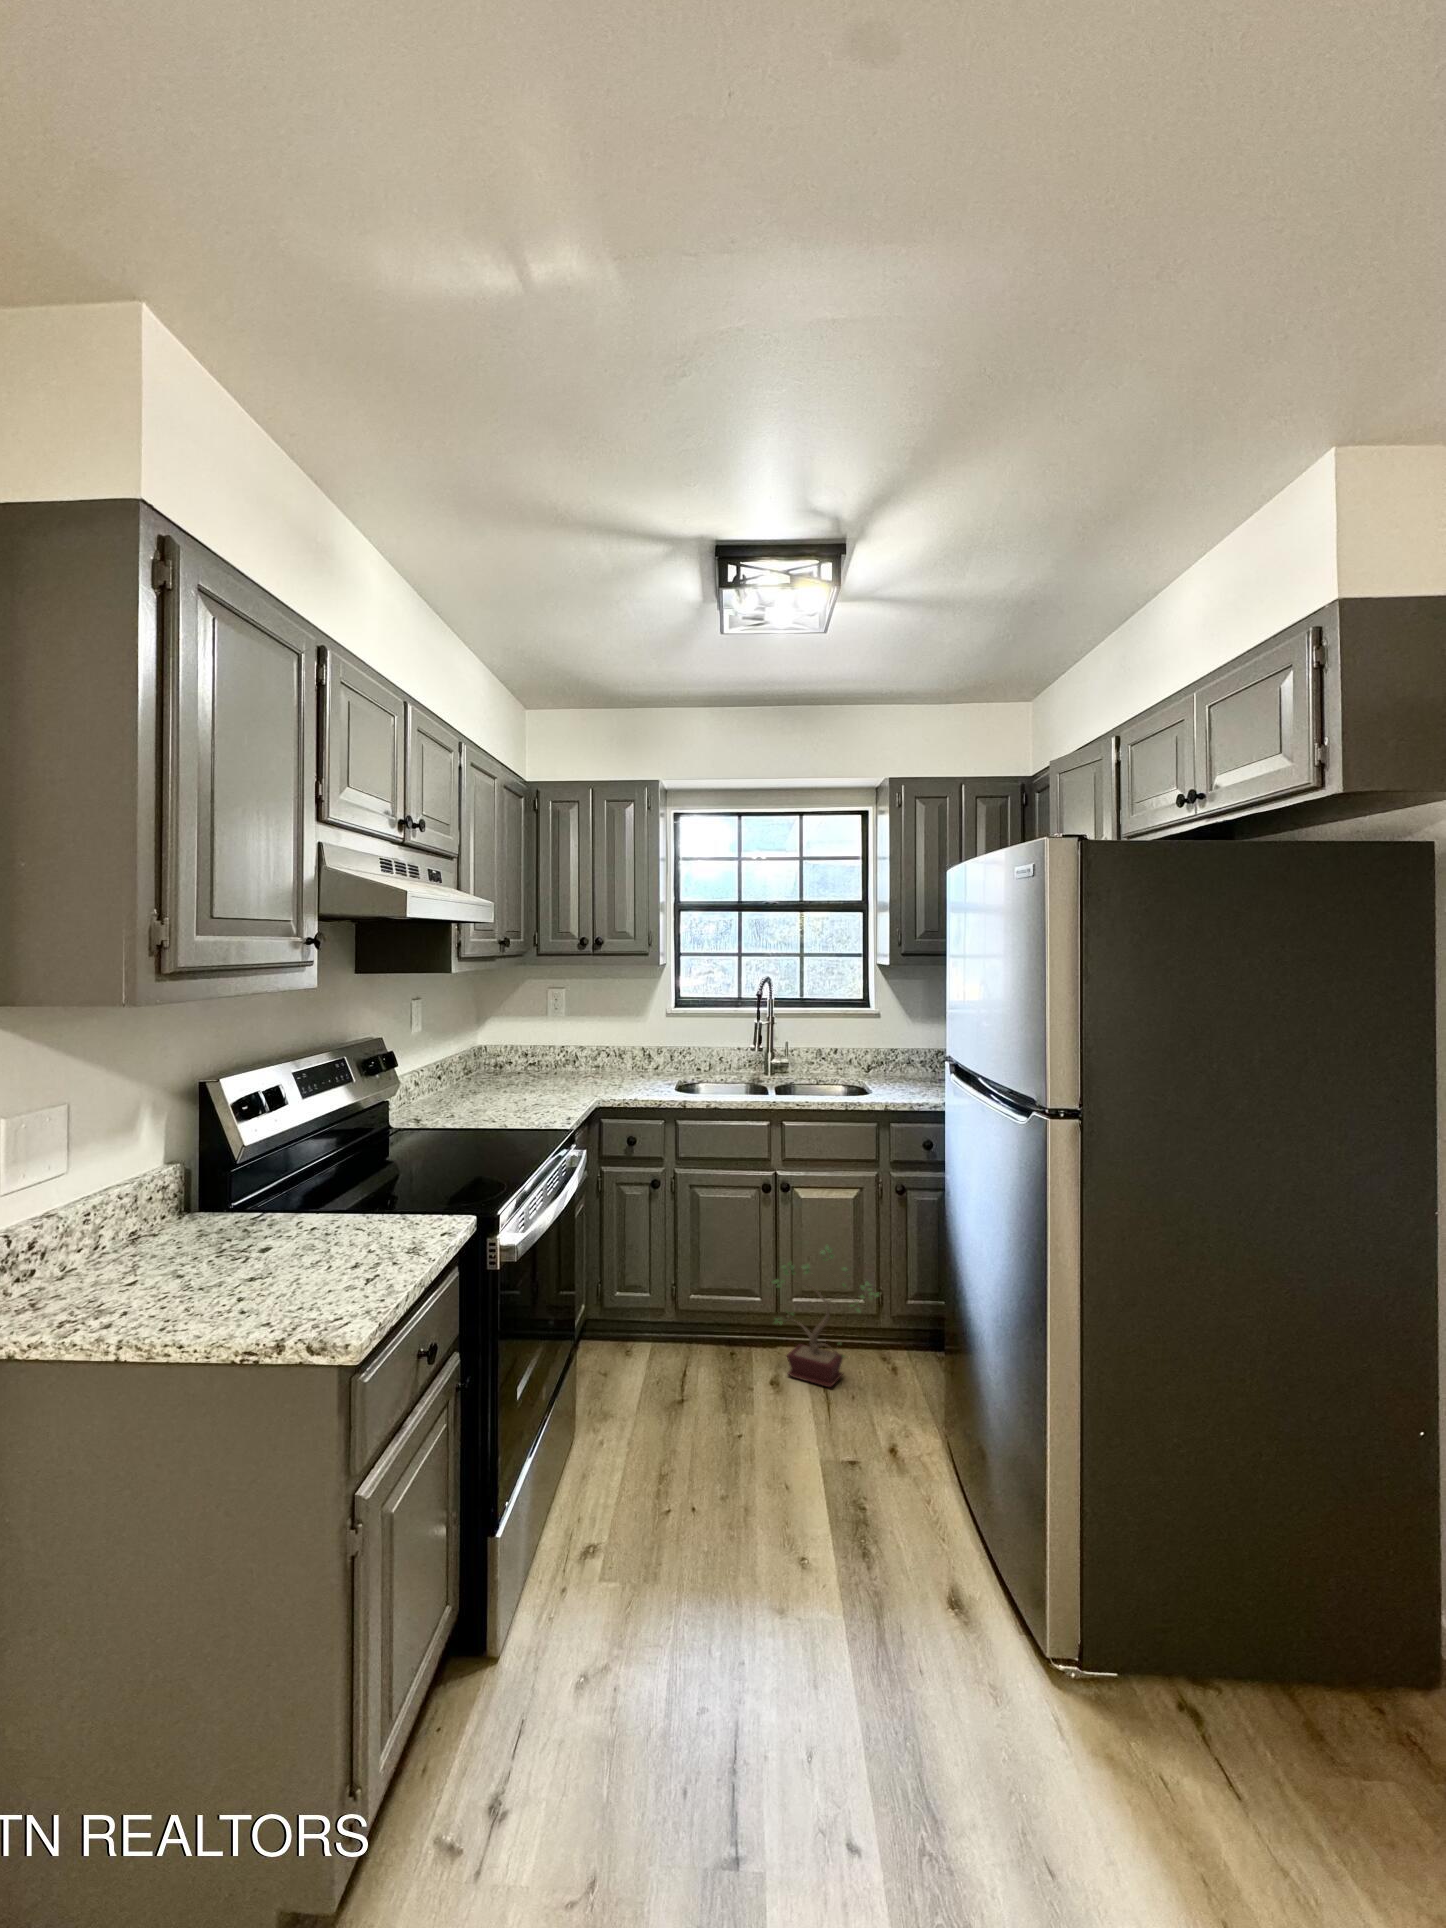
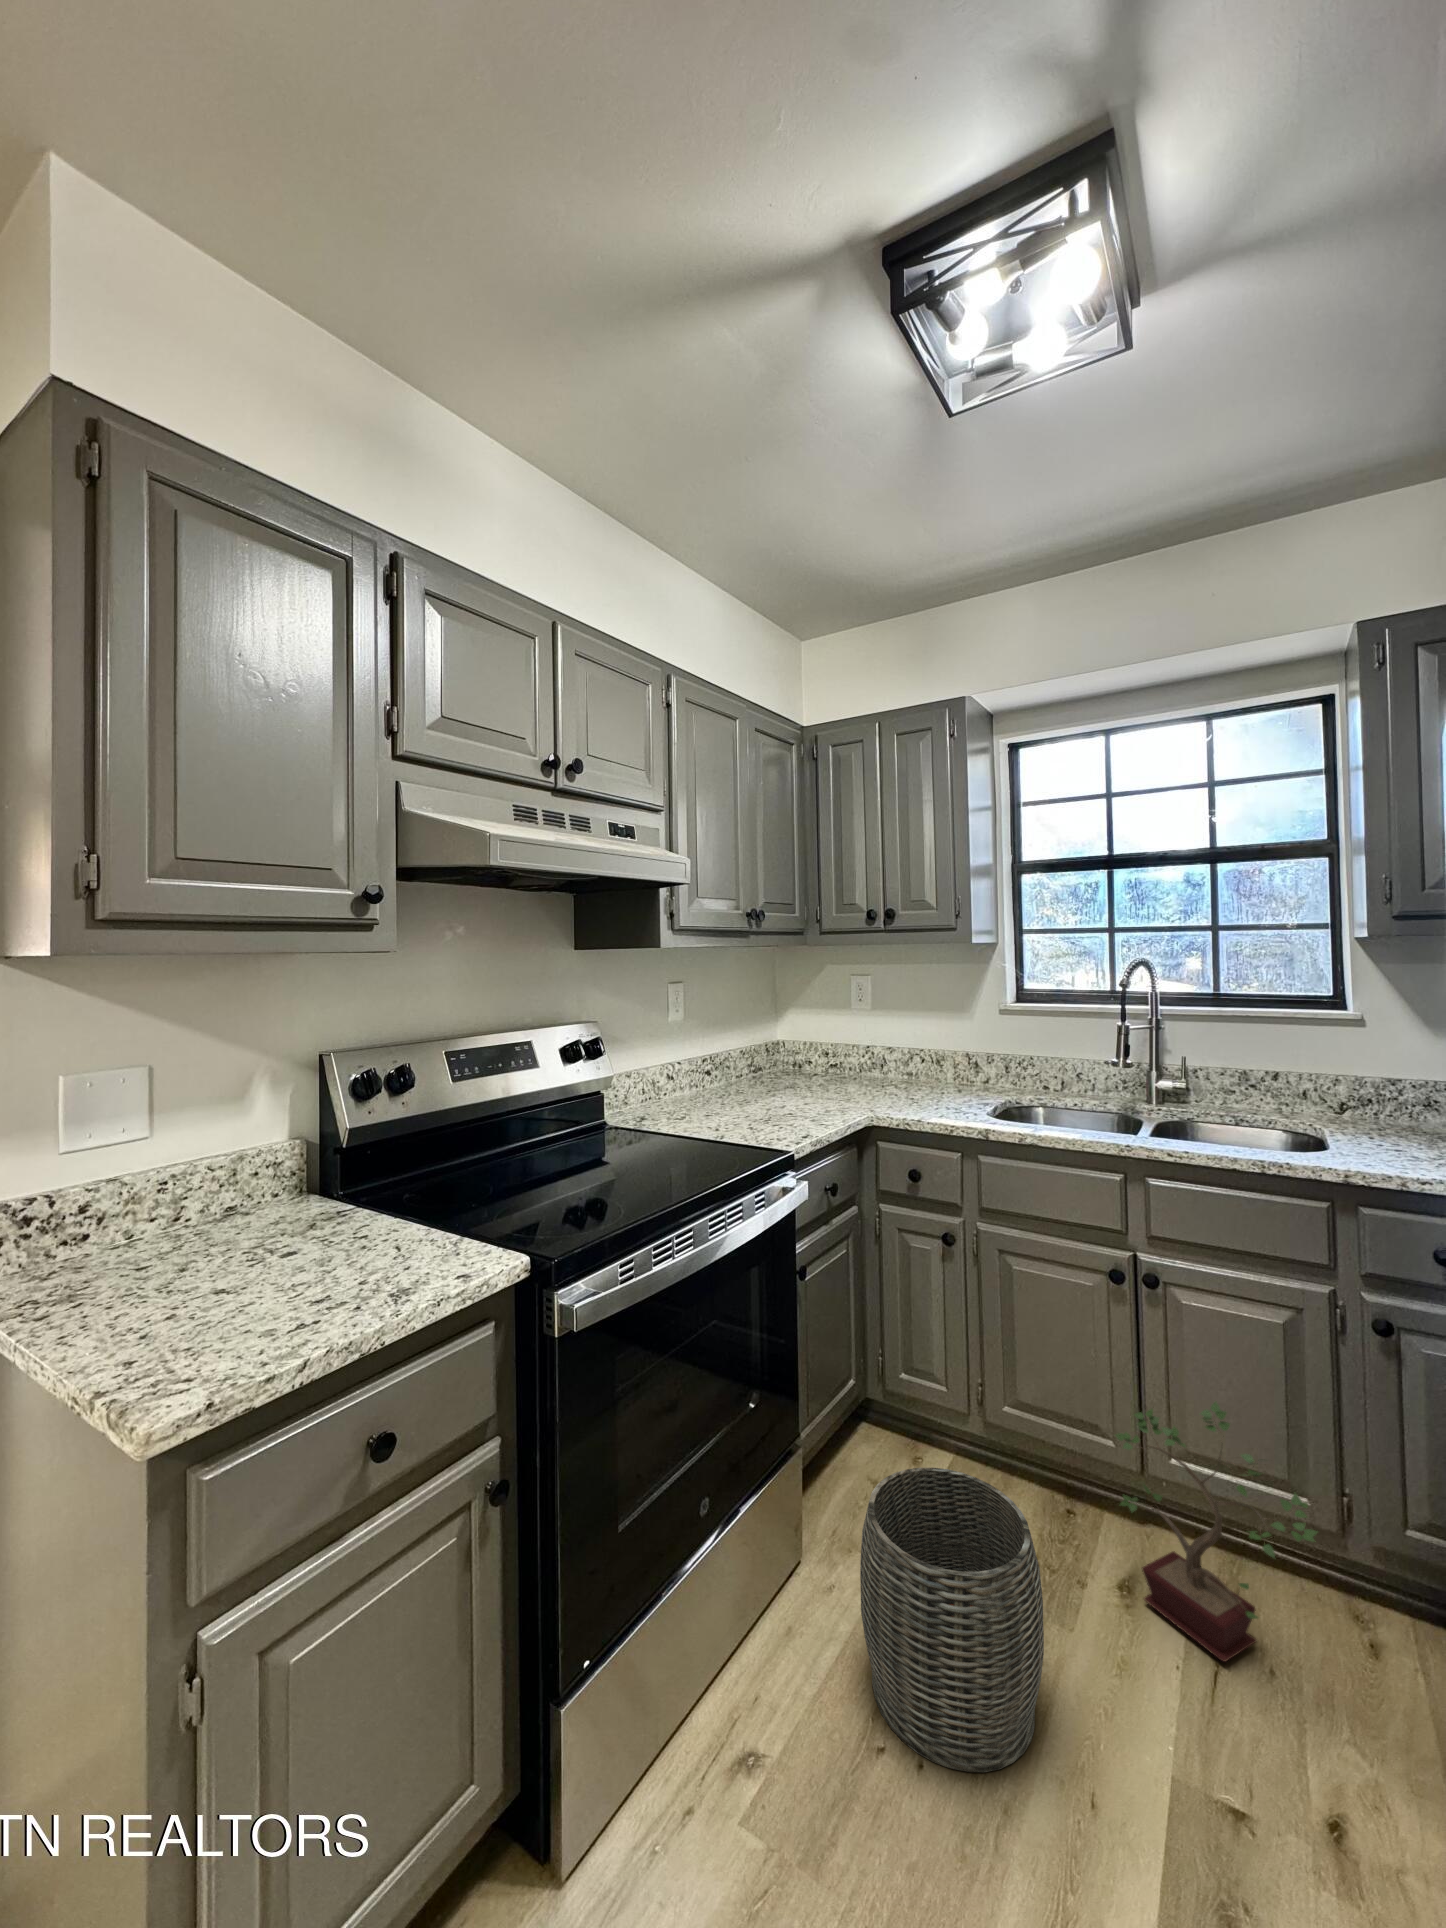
woven basket: none [653,1315,761,1470] -> present [860,1468,1044,1772]

